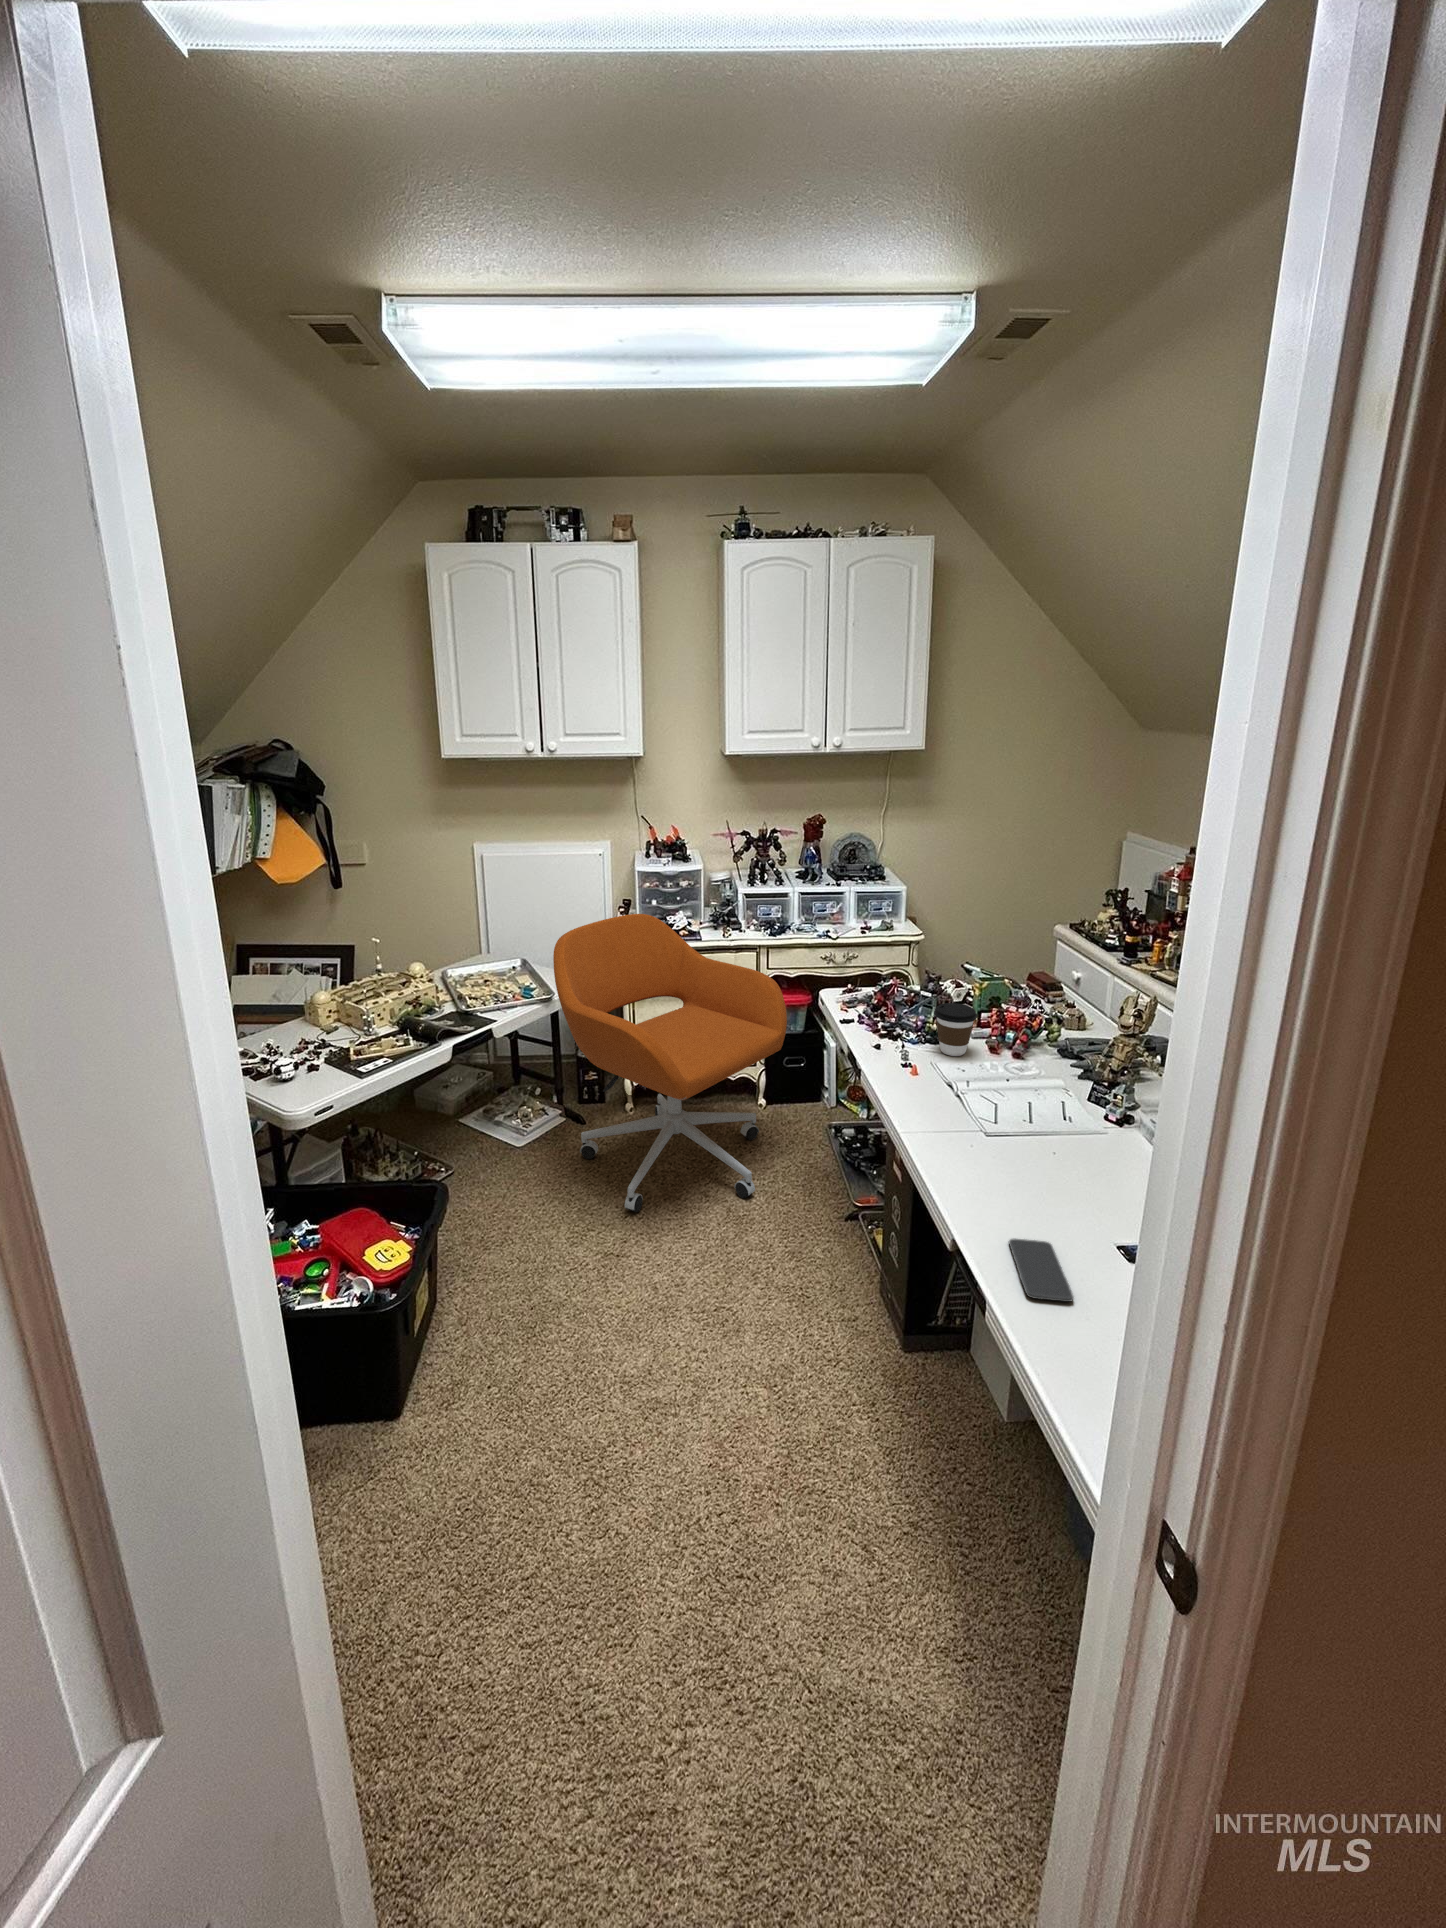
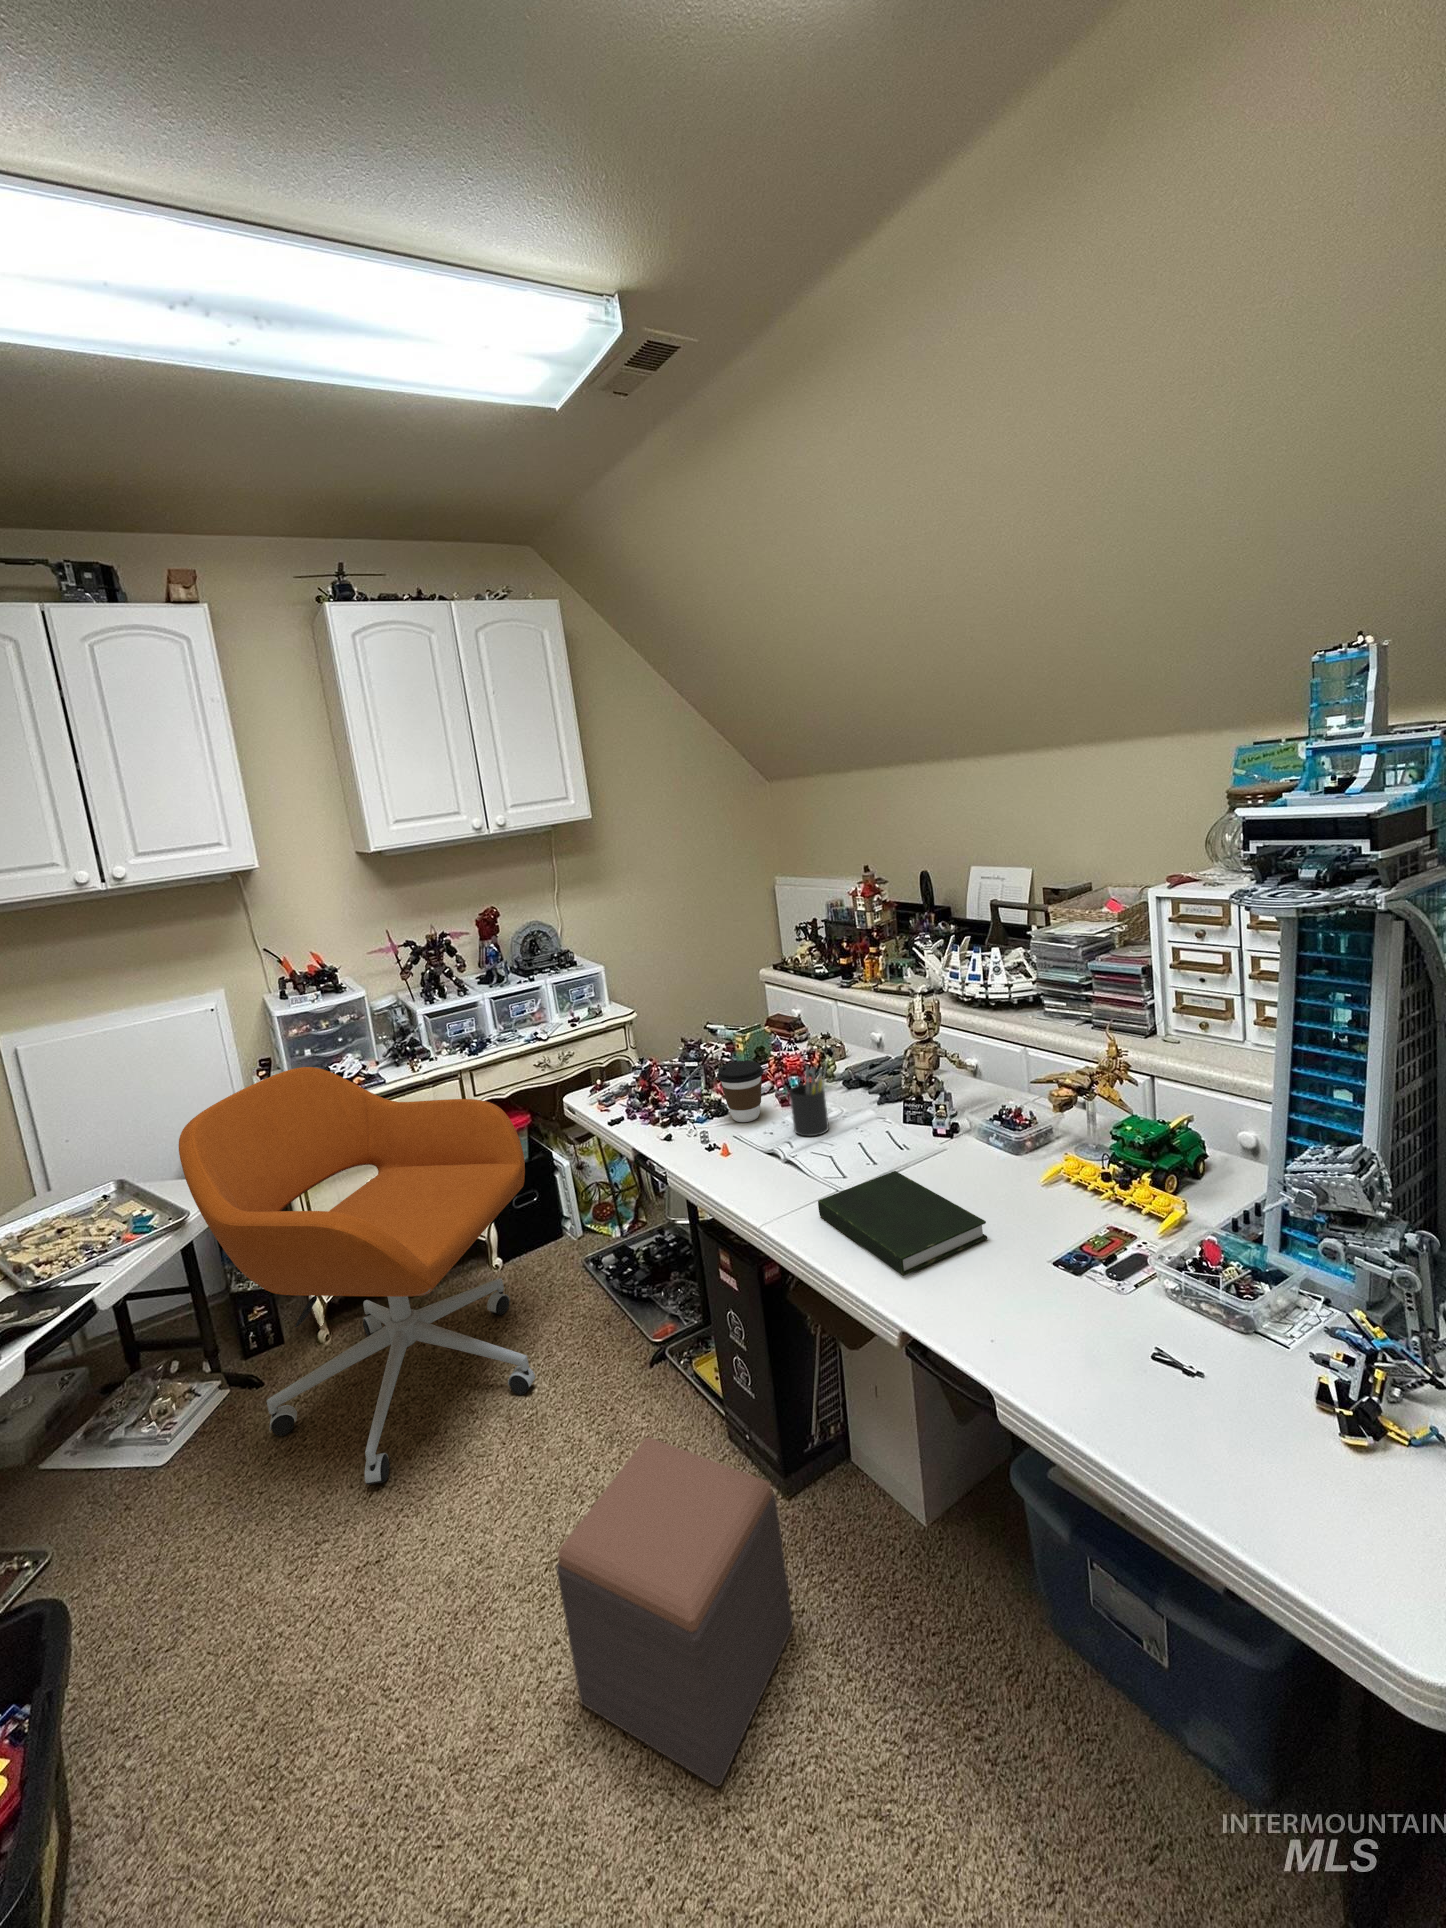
pen holder: none [984,1025,1027,1086] -> present [790,1066,829,1136]
book: none [954,1131,1079,1208] -> present [818,1171,987,1276]
smartphone: present [1009,1239,1074,1302] -> none [959,1290,1074,1368]
footstool: none [704,1251,868,1472] -> present [556,1438,794,1786]

